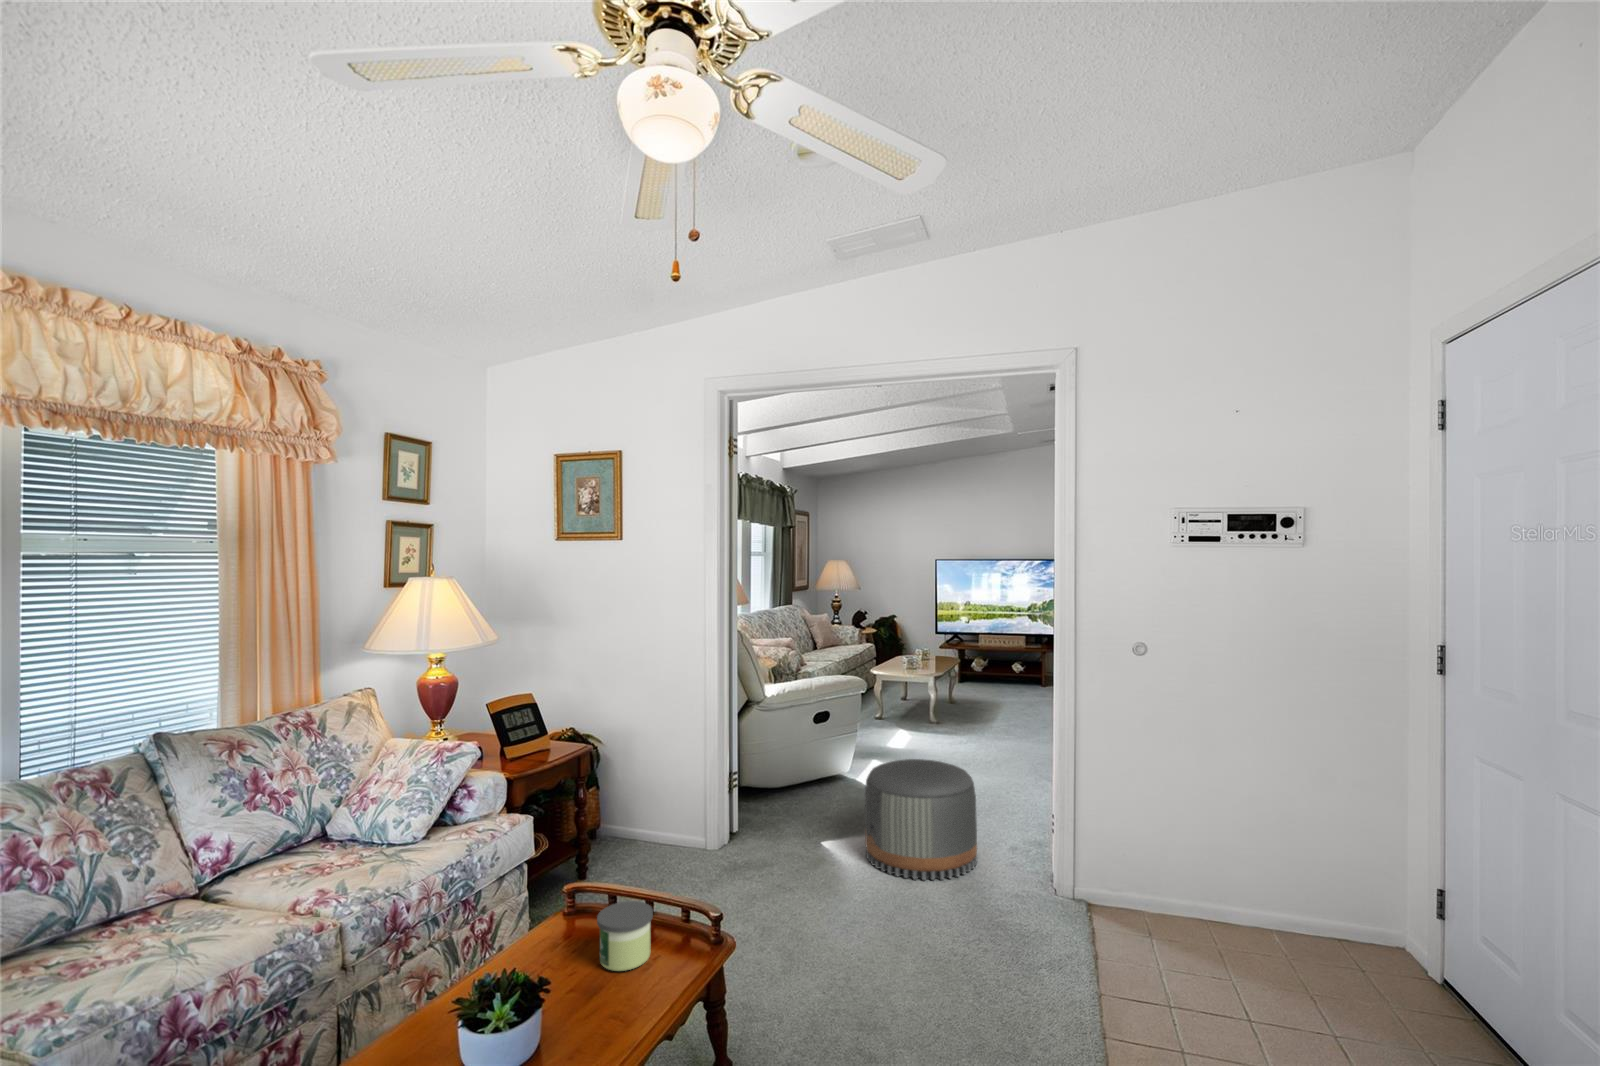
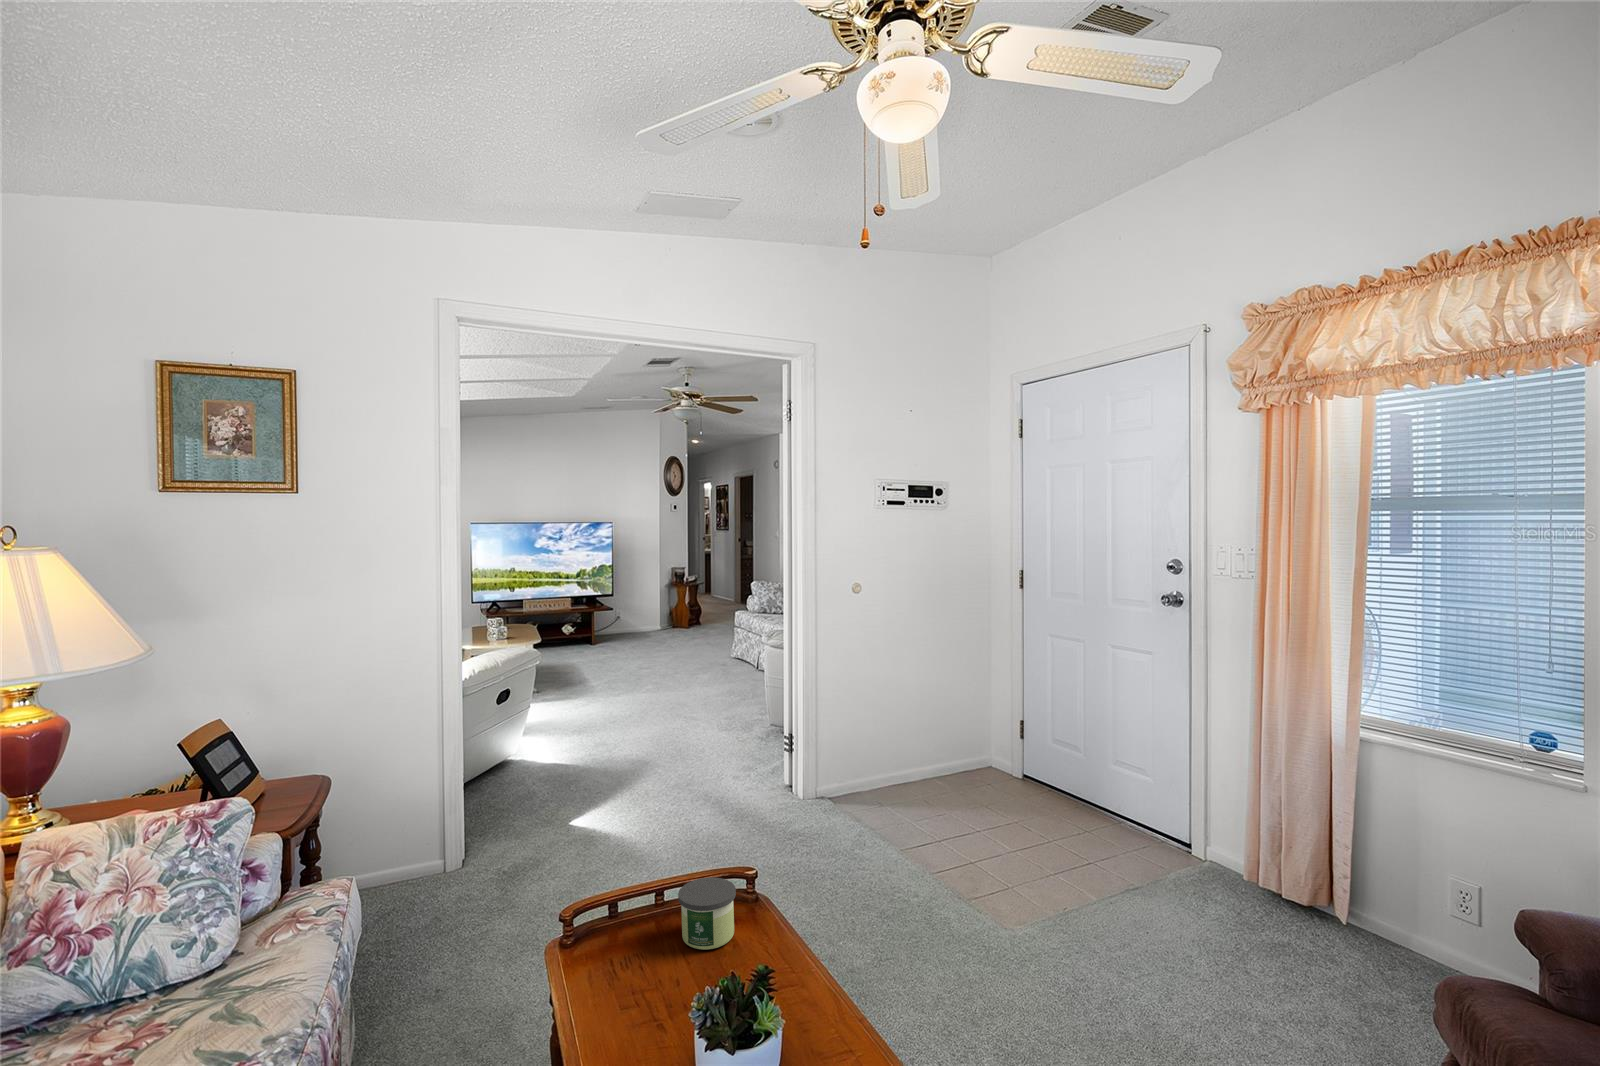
pouf: present [865,759,977,880] -> none [614,717,724,831]

